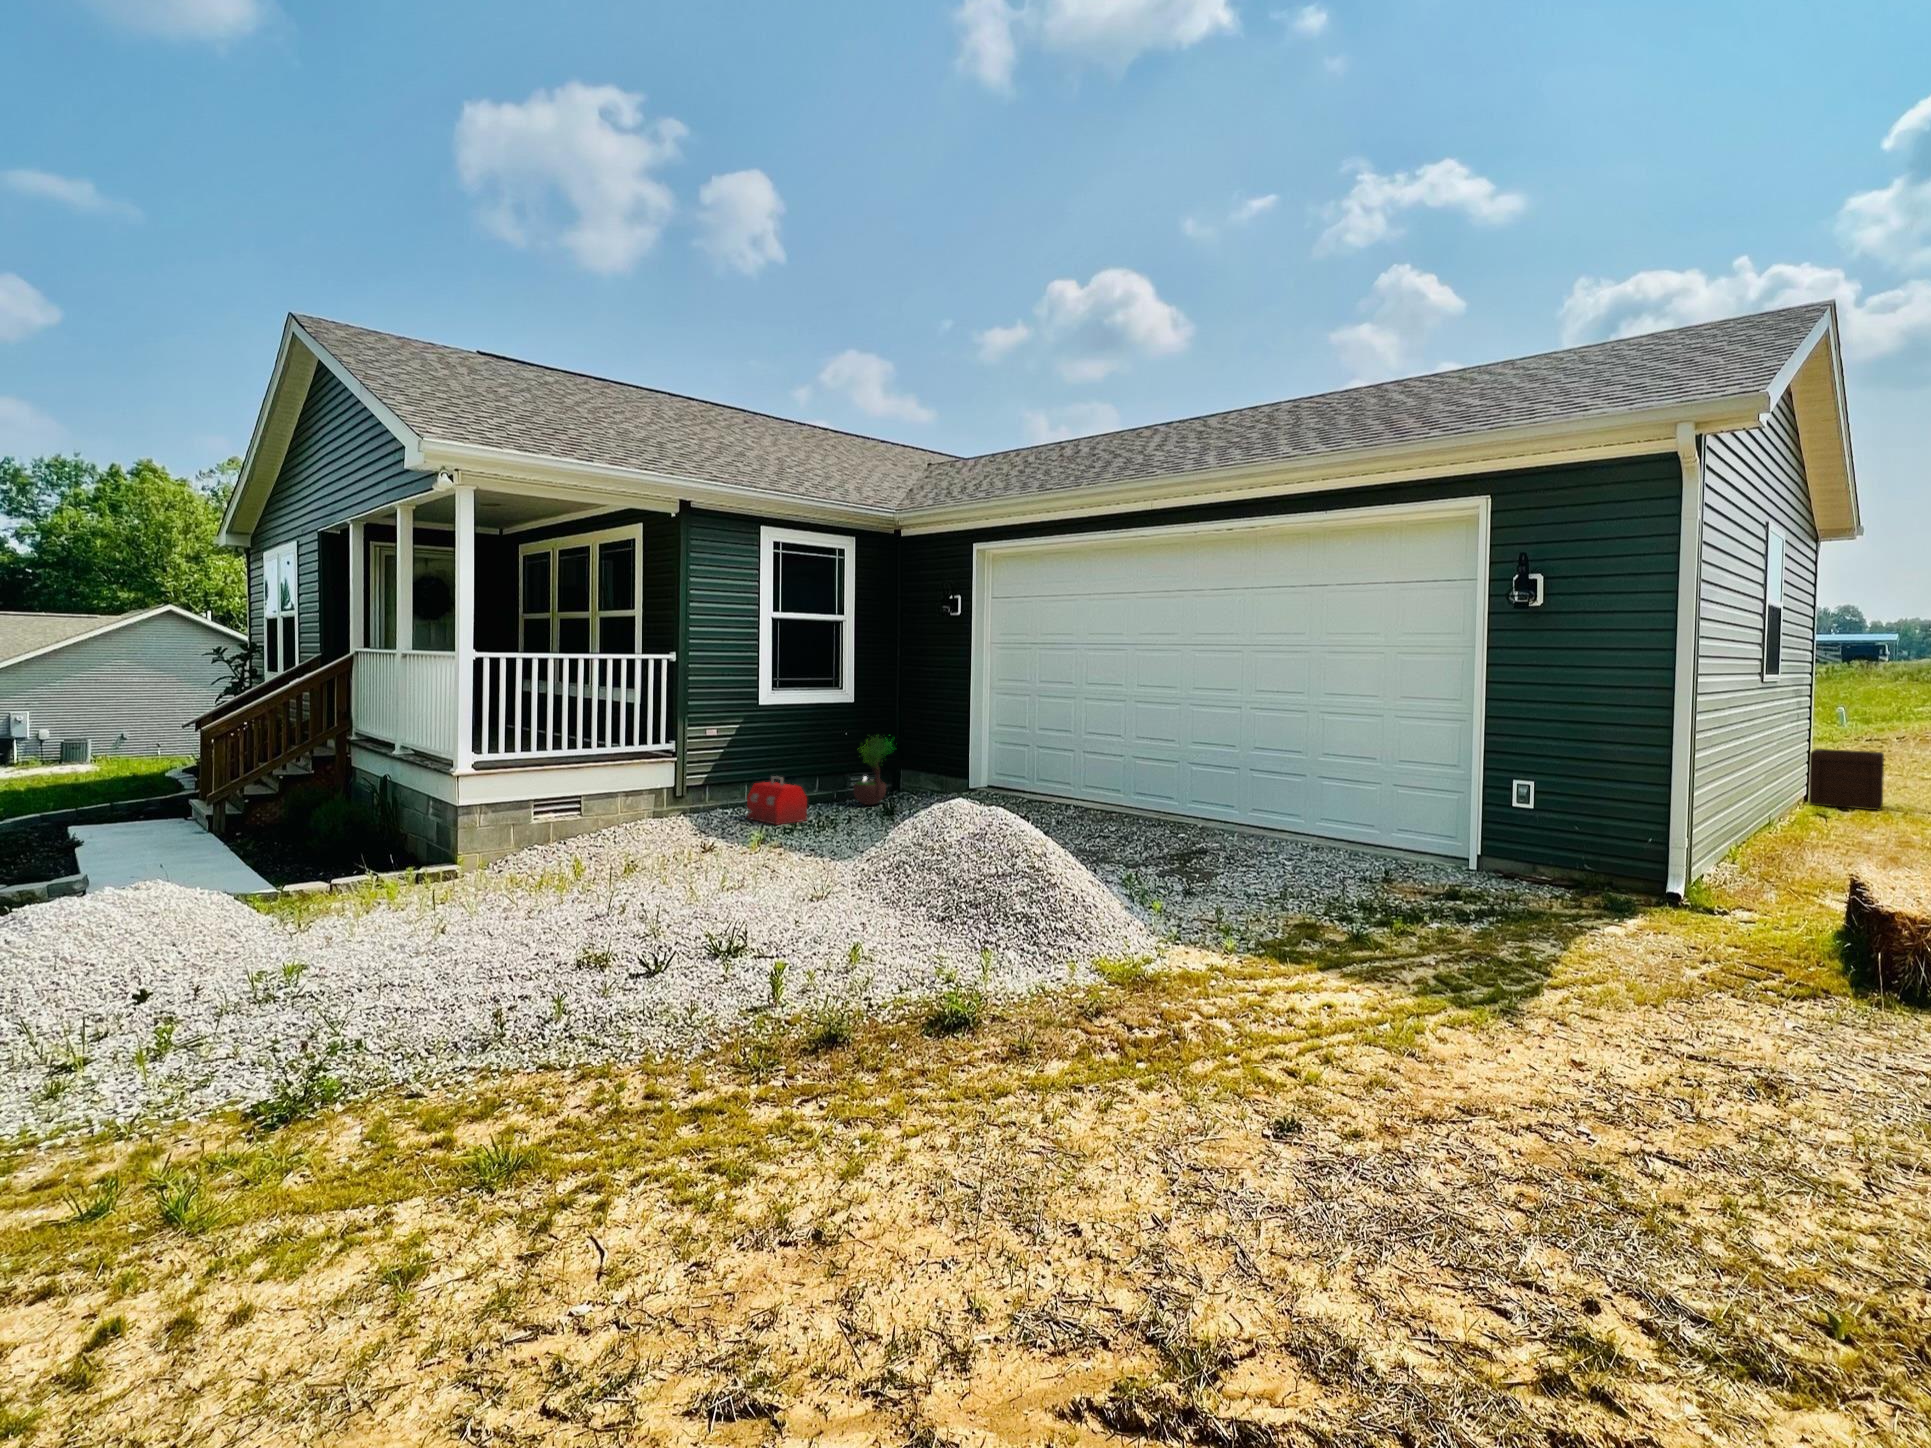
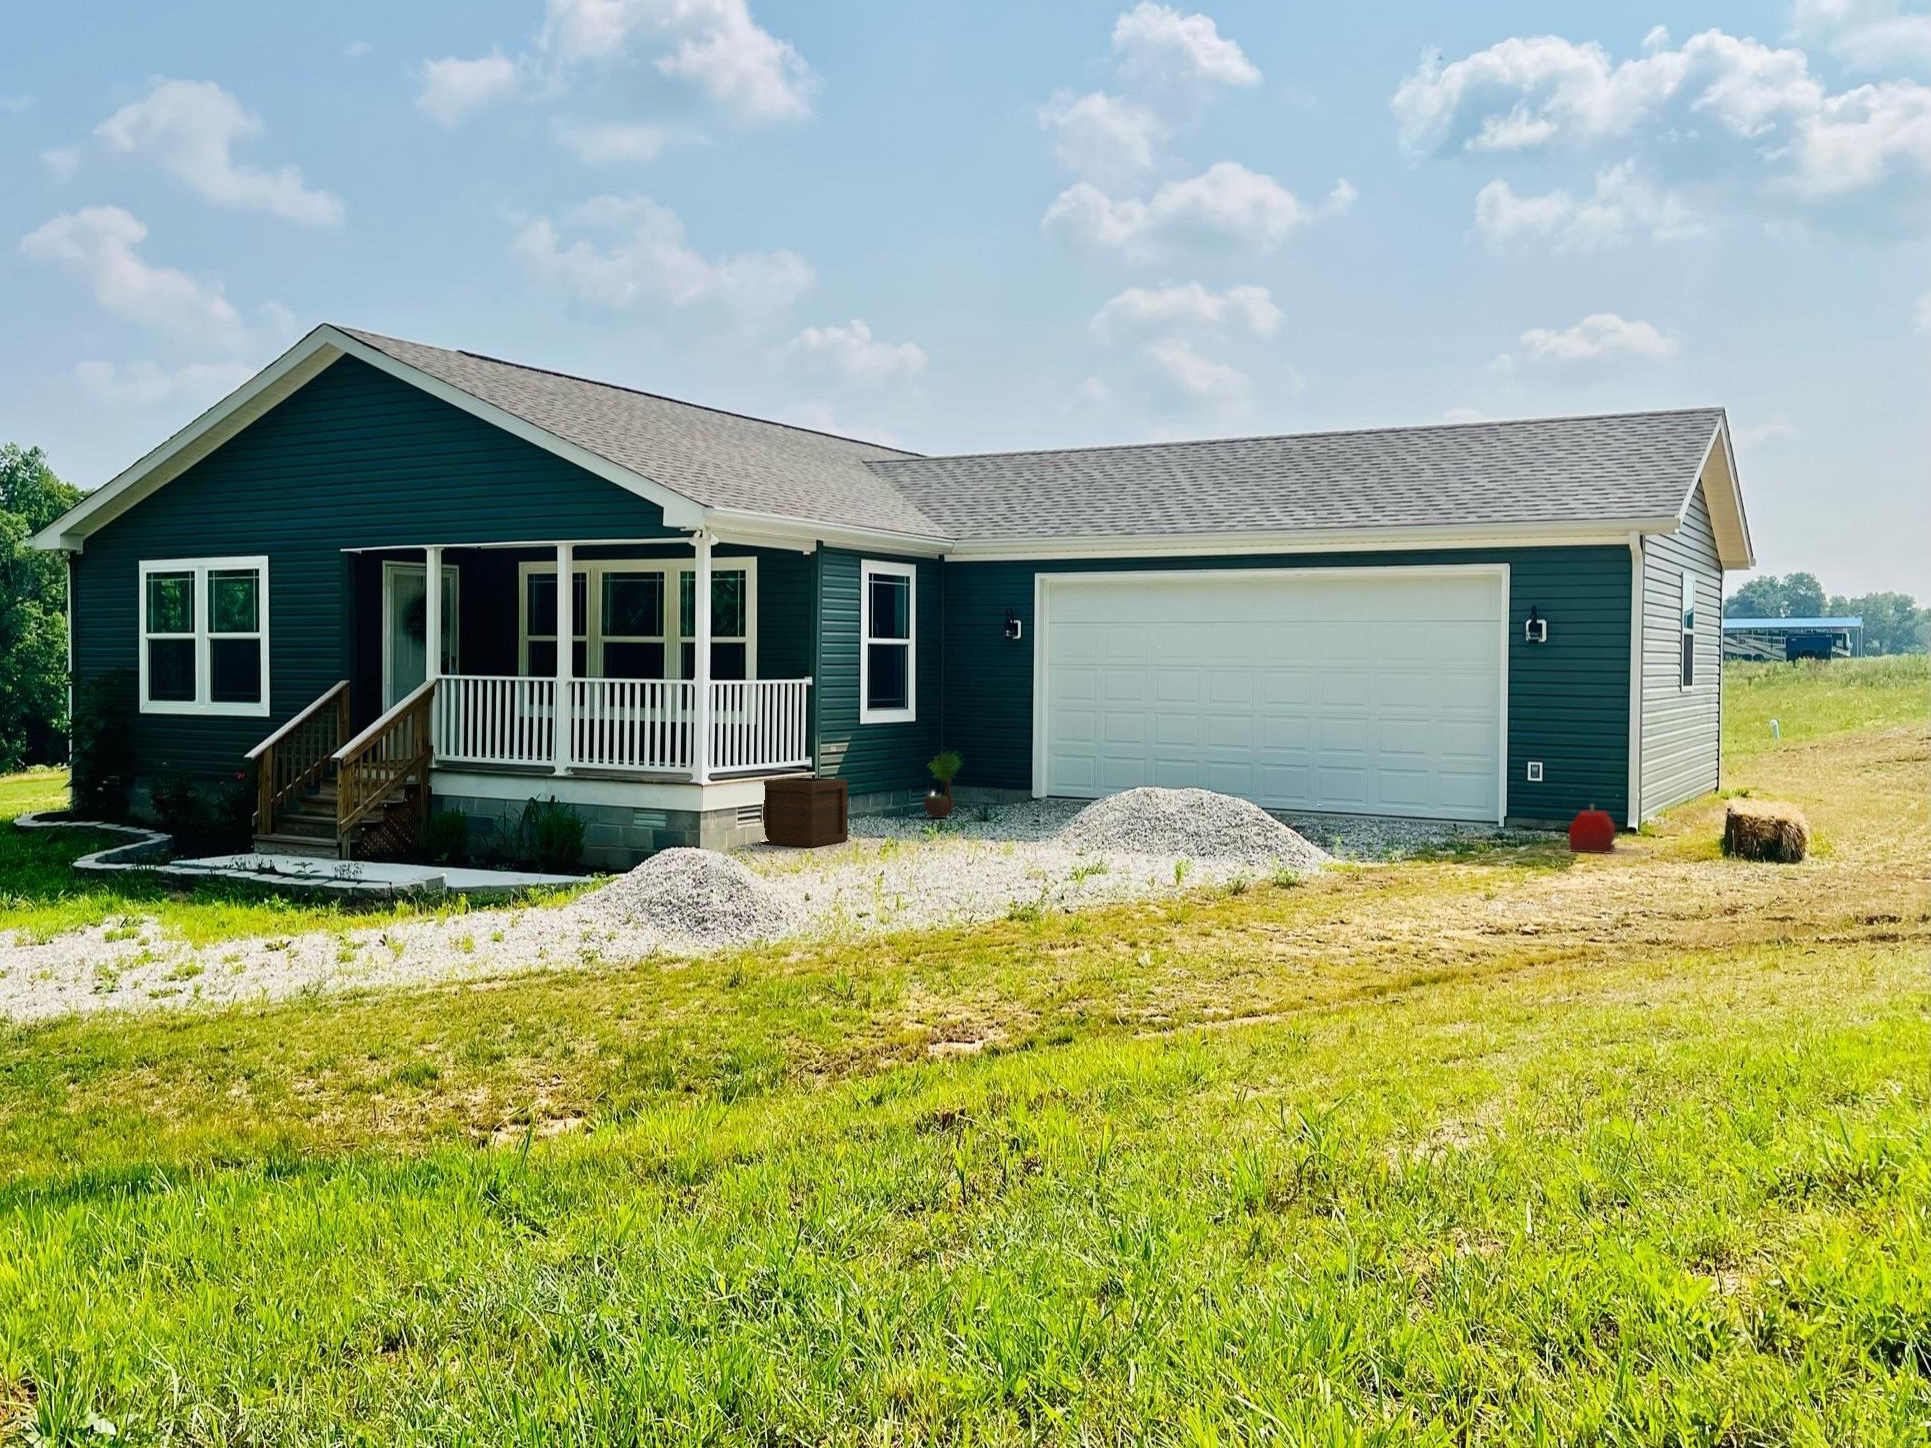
wooden crate: present [1809,749,1884,810] -> present [760,777,848,848]
toolbox: present [747,776,807,825] -> present [1569,804,1615,853]

